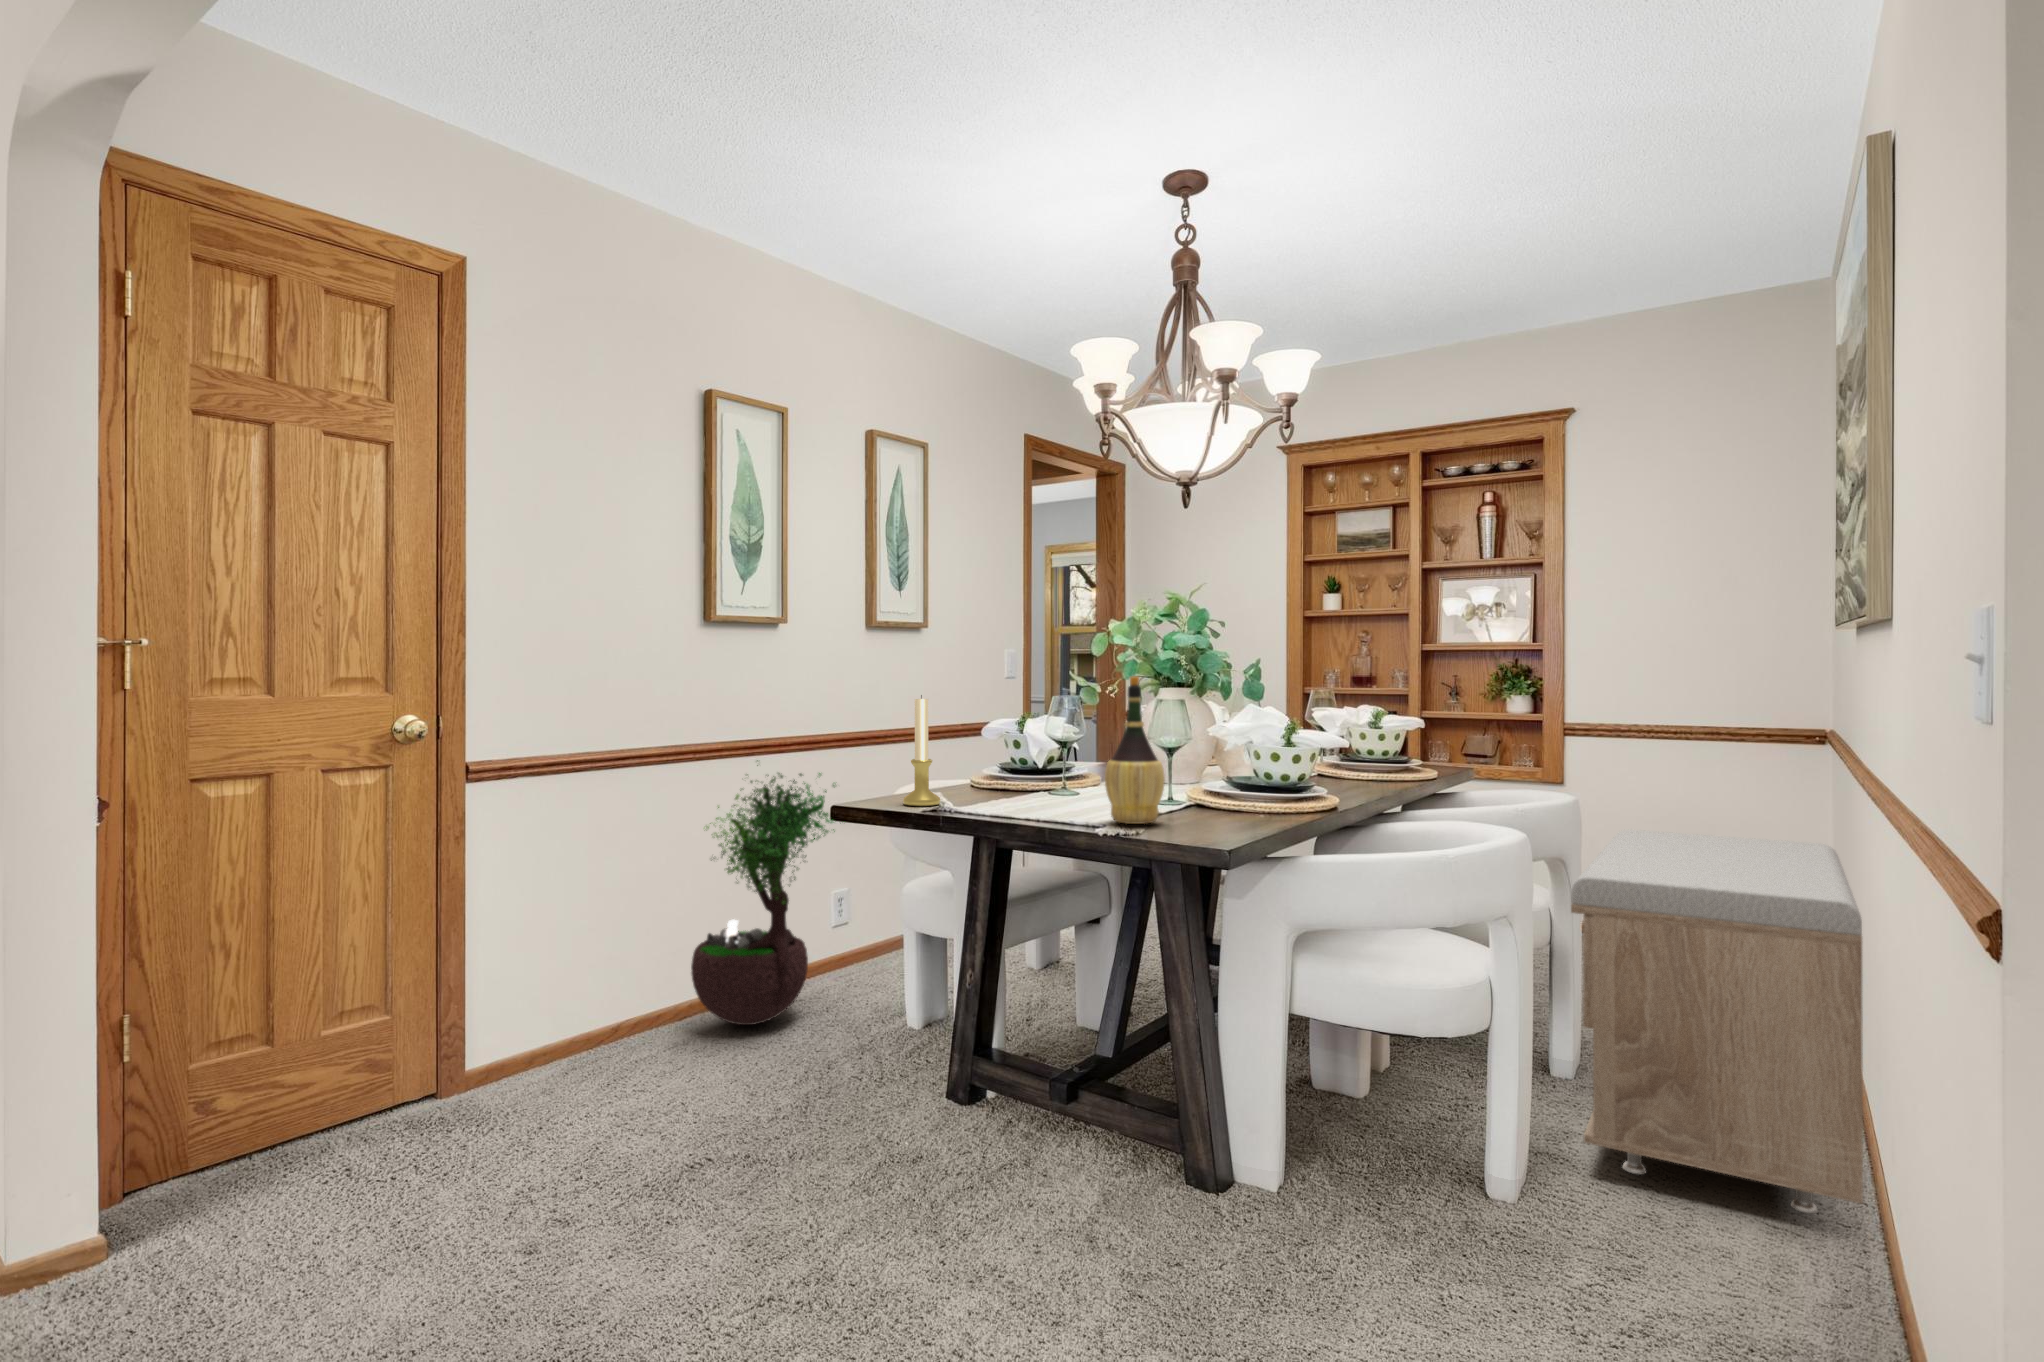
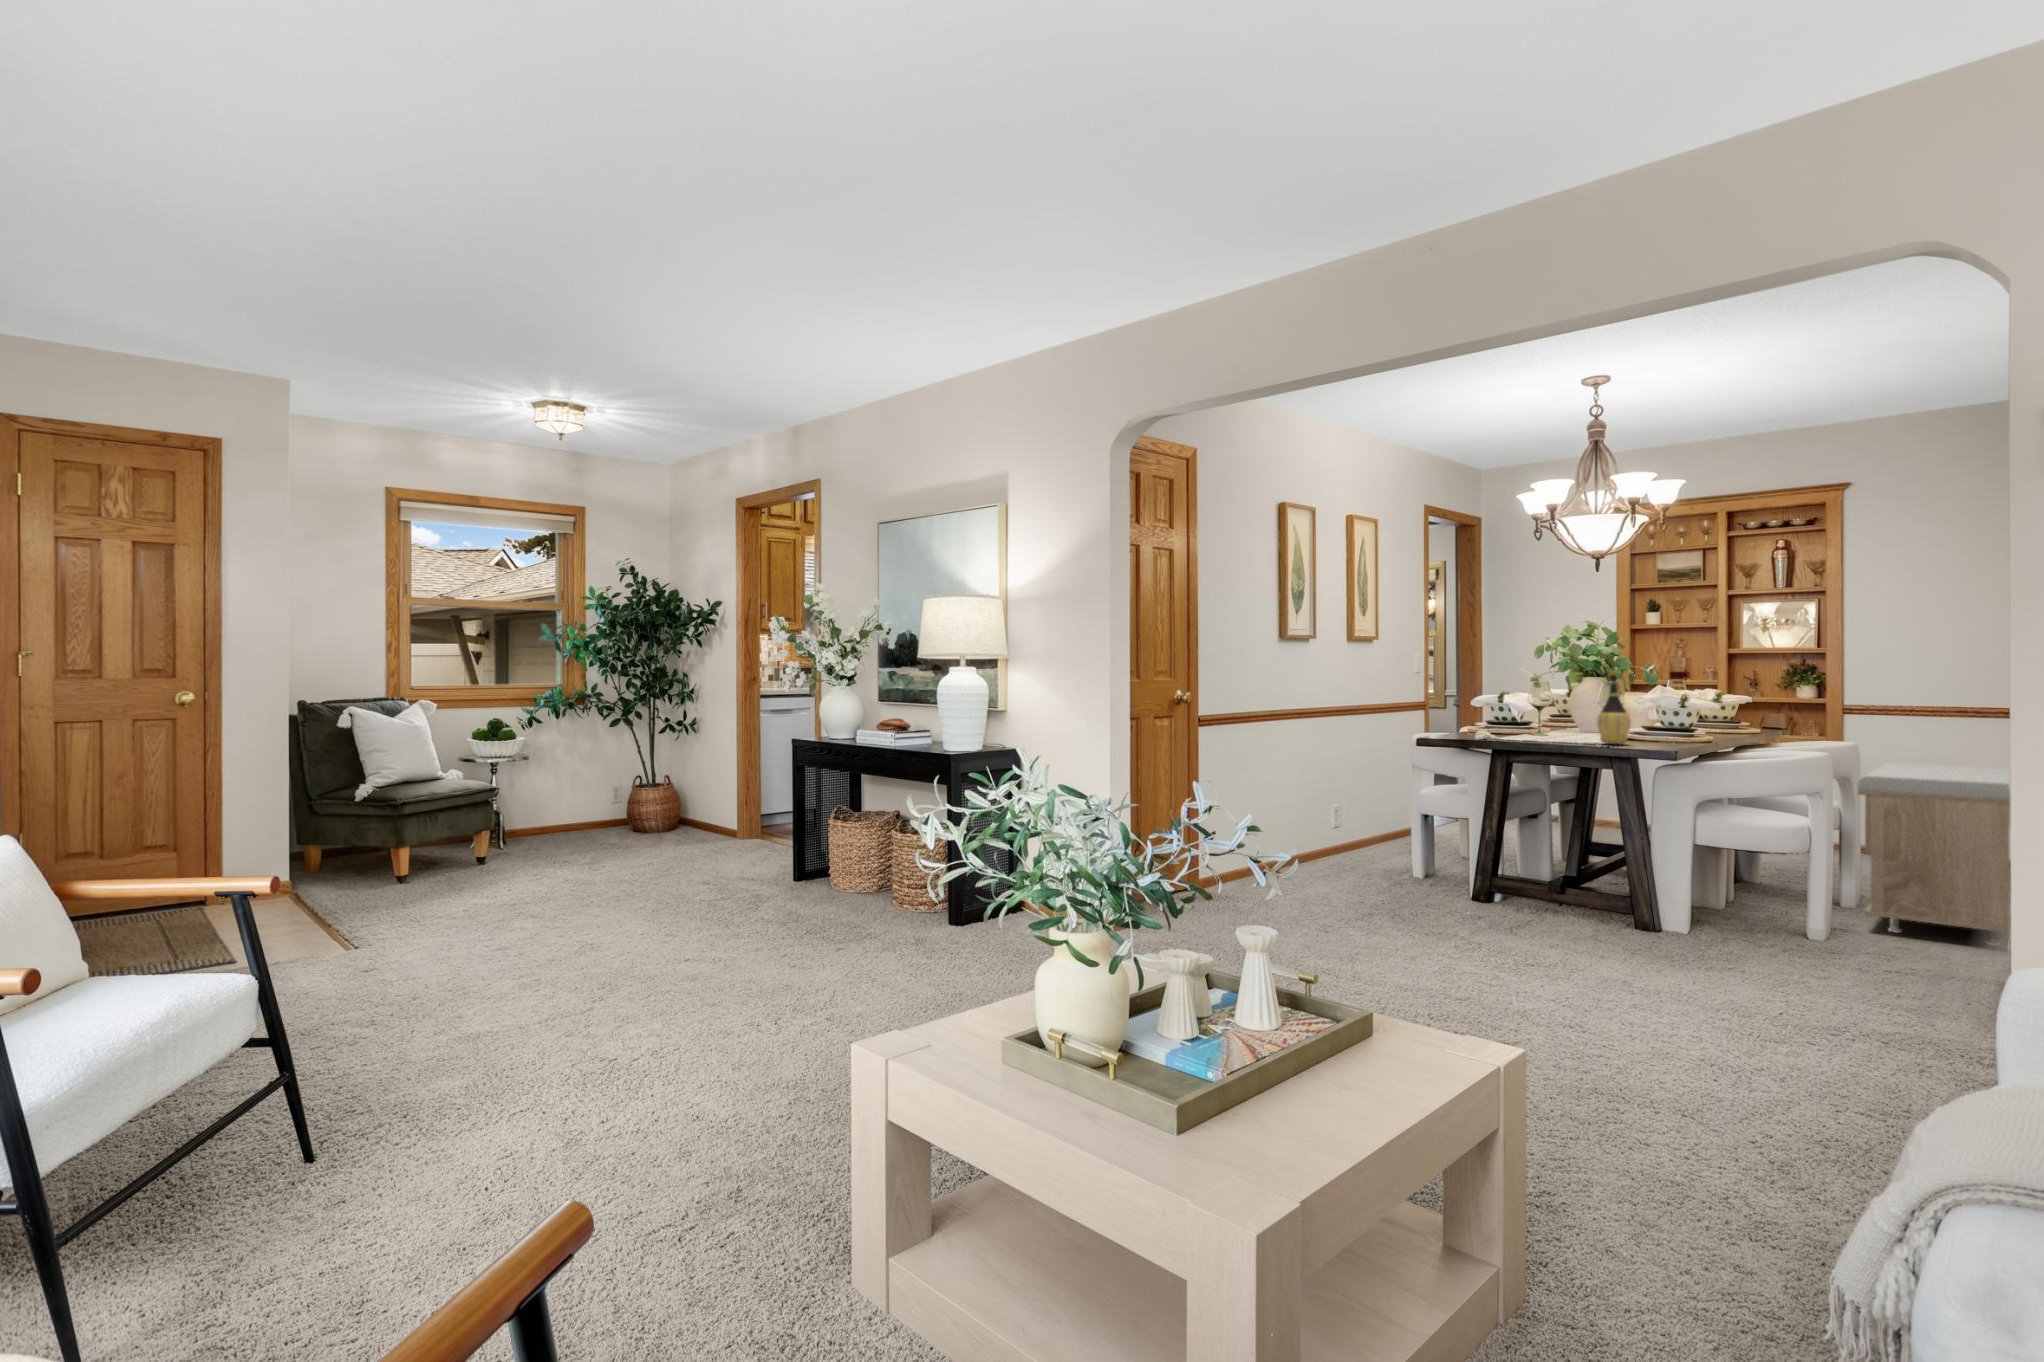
candle holder: present [903,695,940,806] -> none [1467,681,1488,738]
potted tree: present [691,760,835,1025] -> none [1288,719,1379,872]

